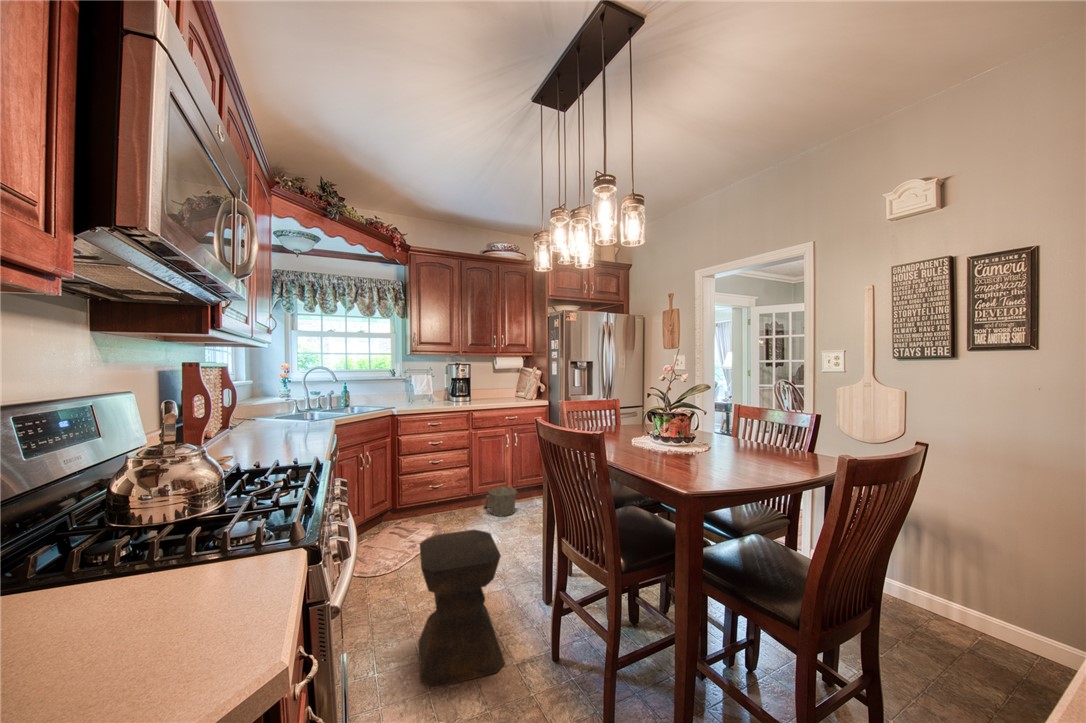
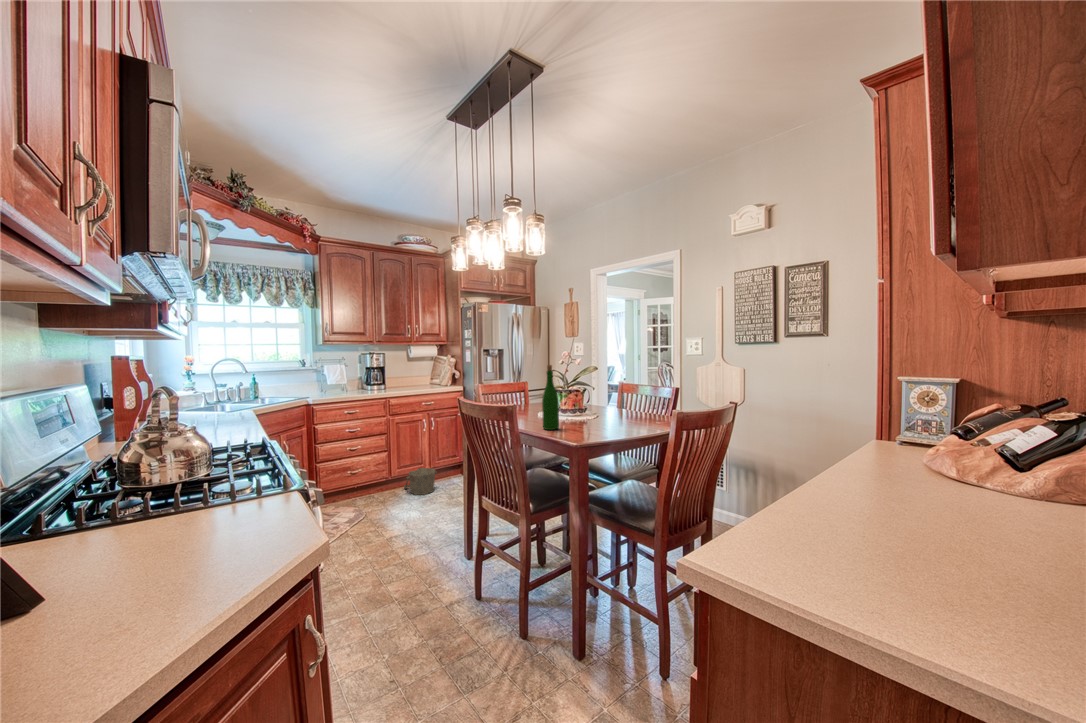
wine bottle: none [639,381,660,464] -> present [542,365,559,430]
stool: present [419,530,505,688] -> none [354,498,436,630]

